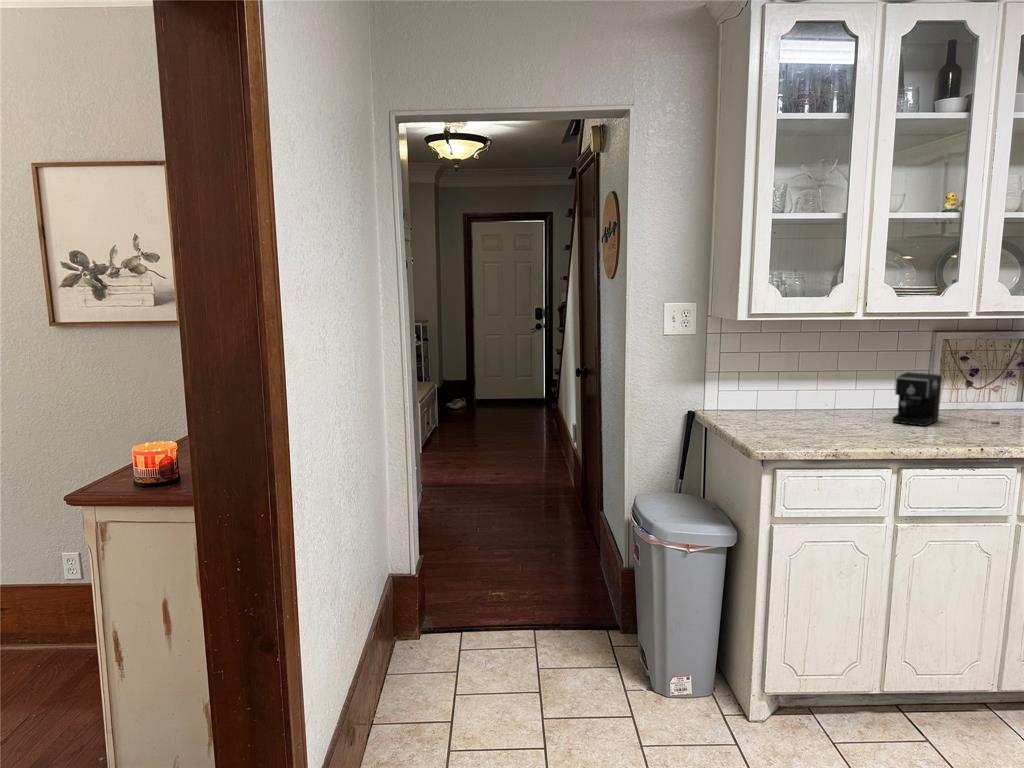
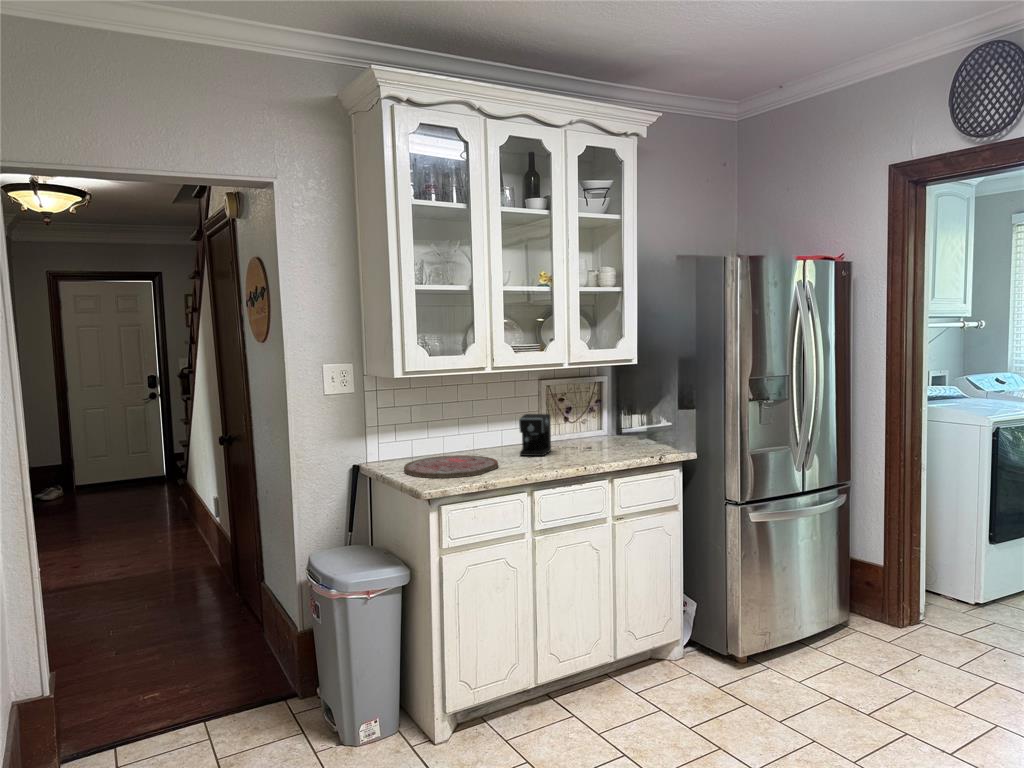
cutting board: none [743,412,860,440] -> present [404,455,498,478]

